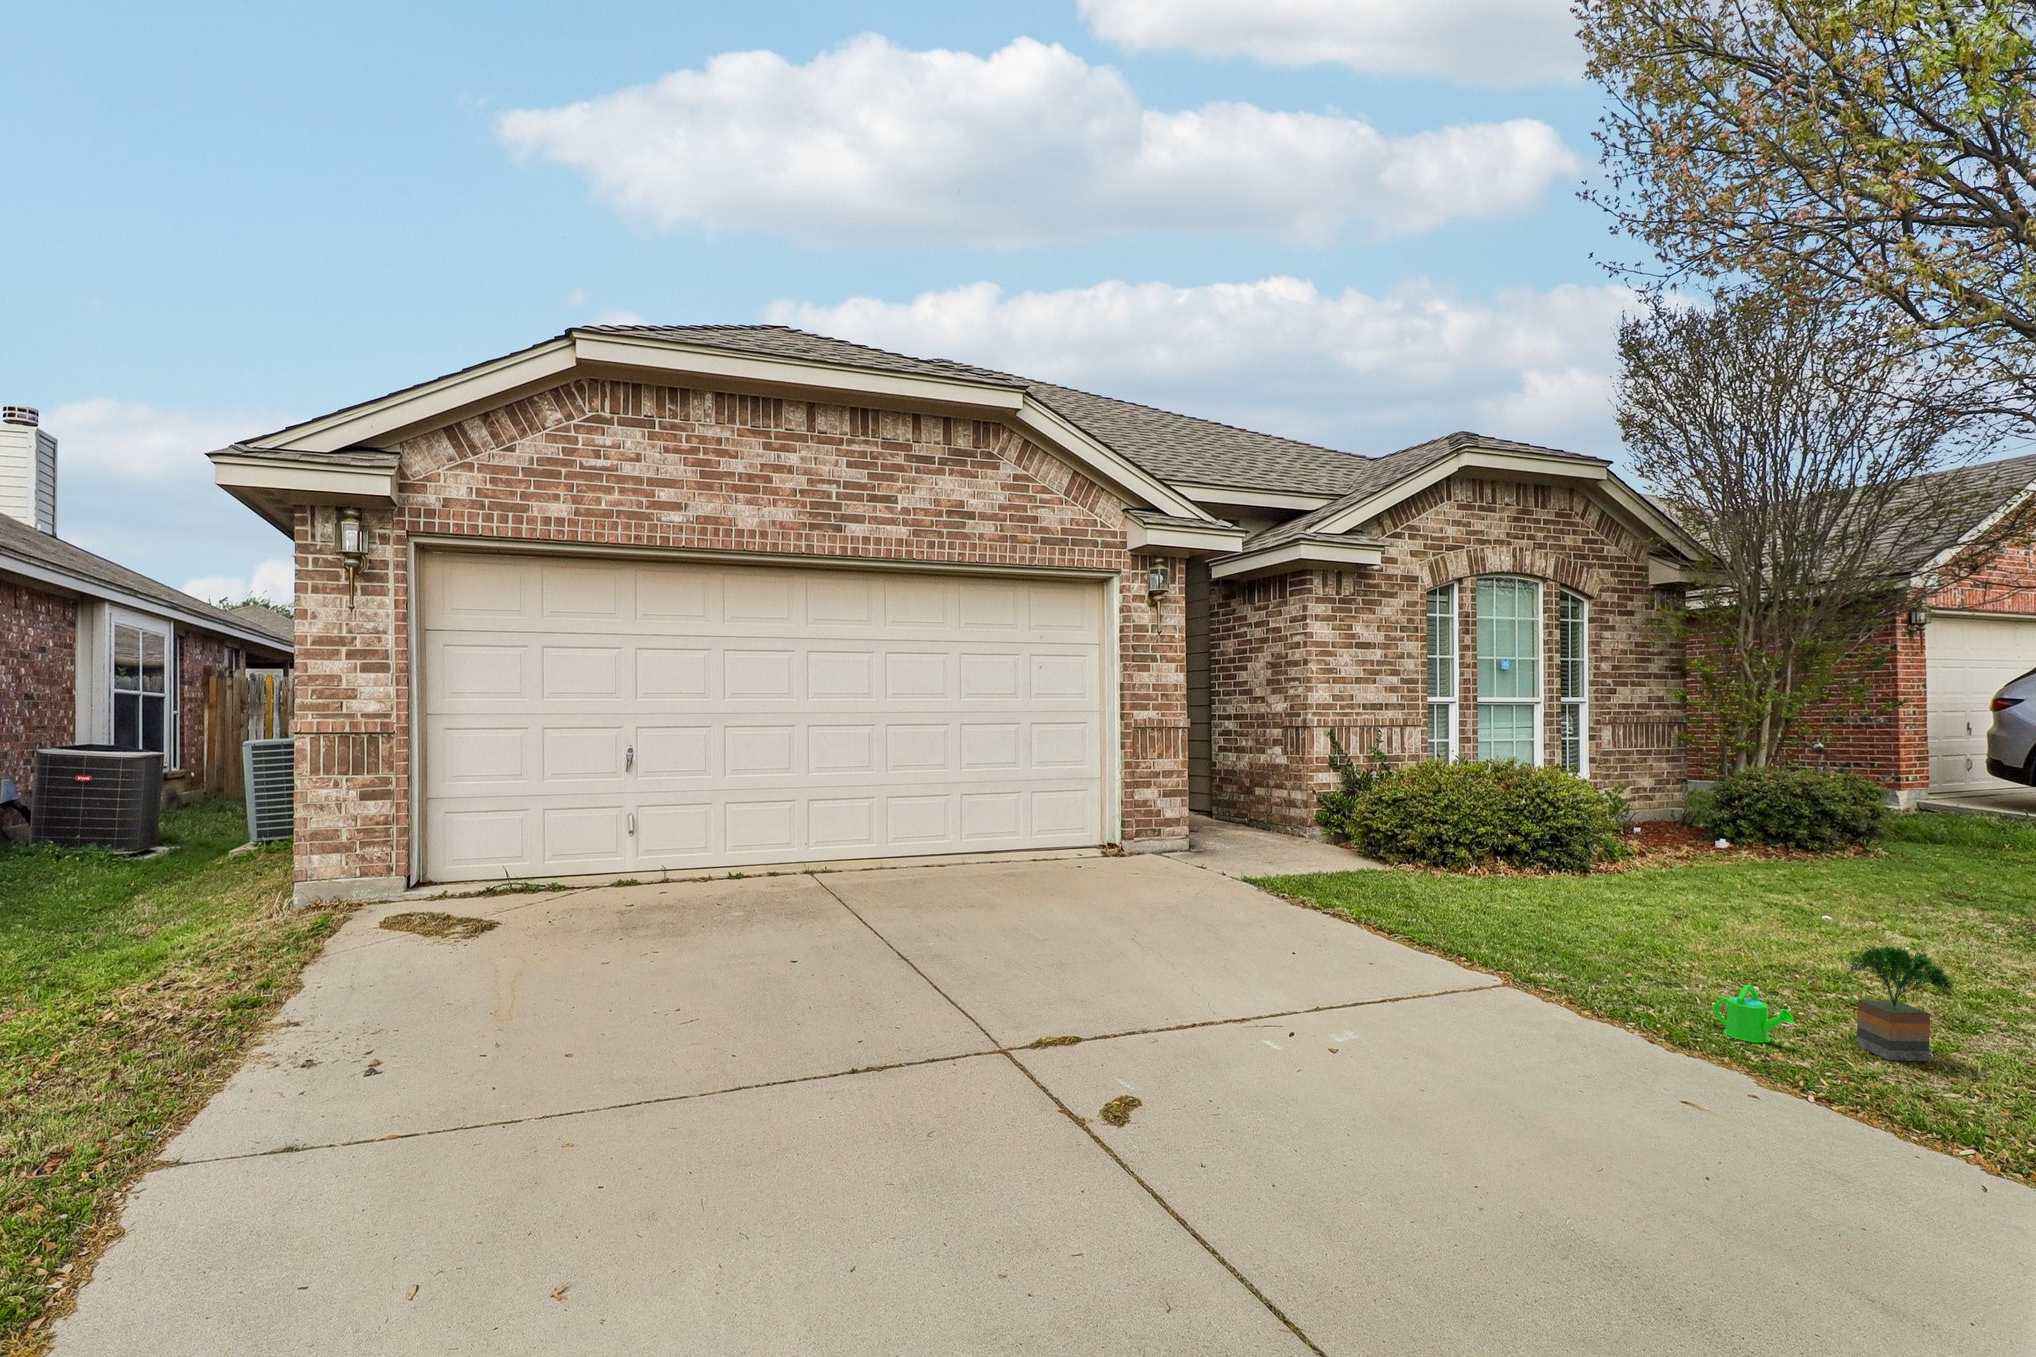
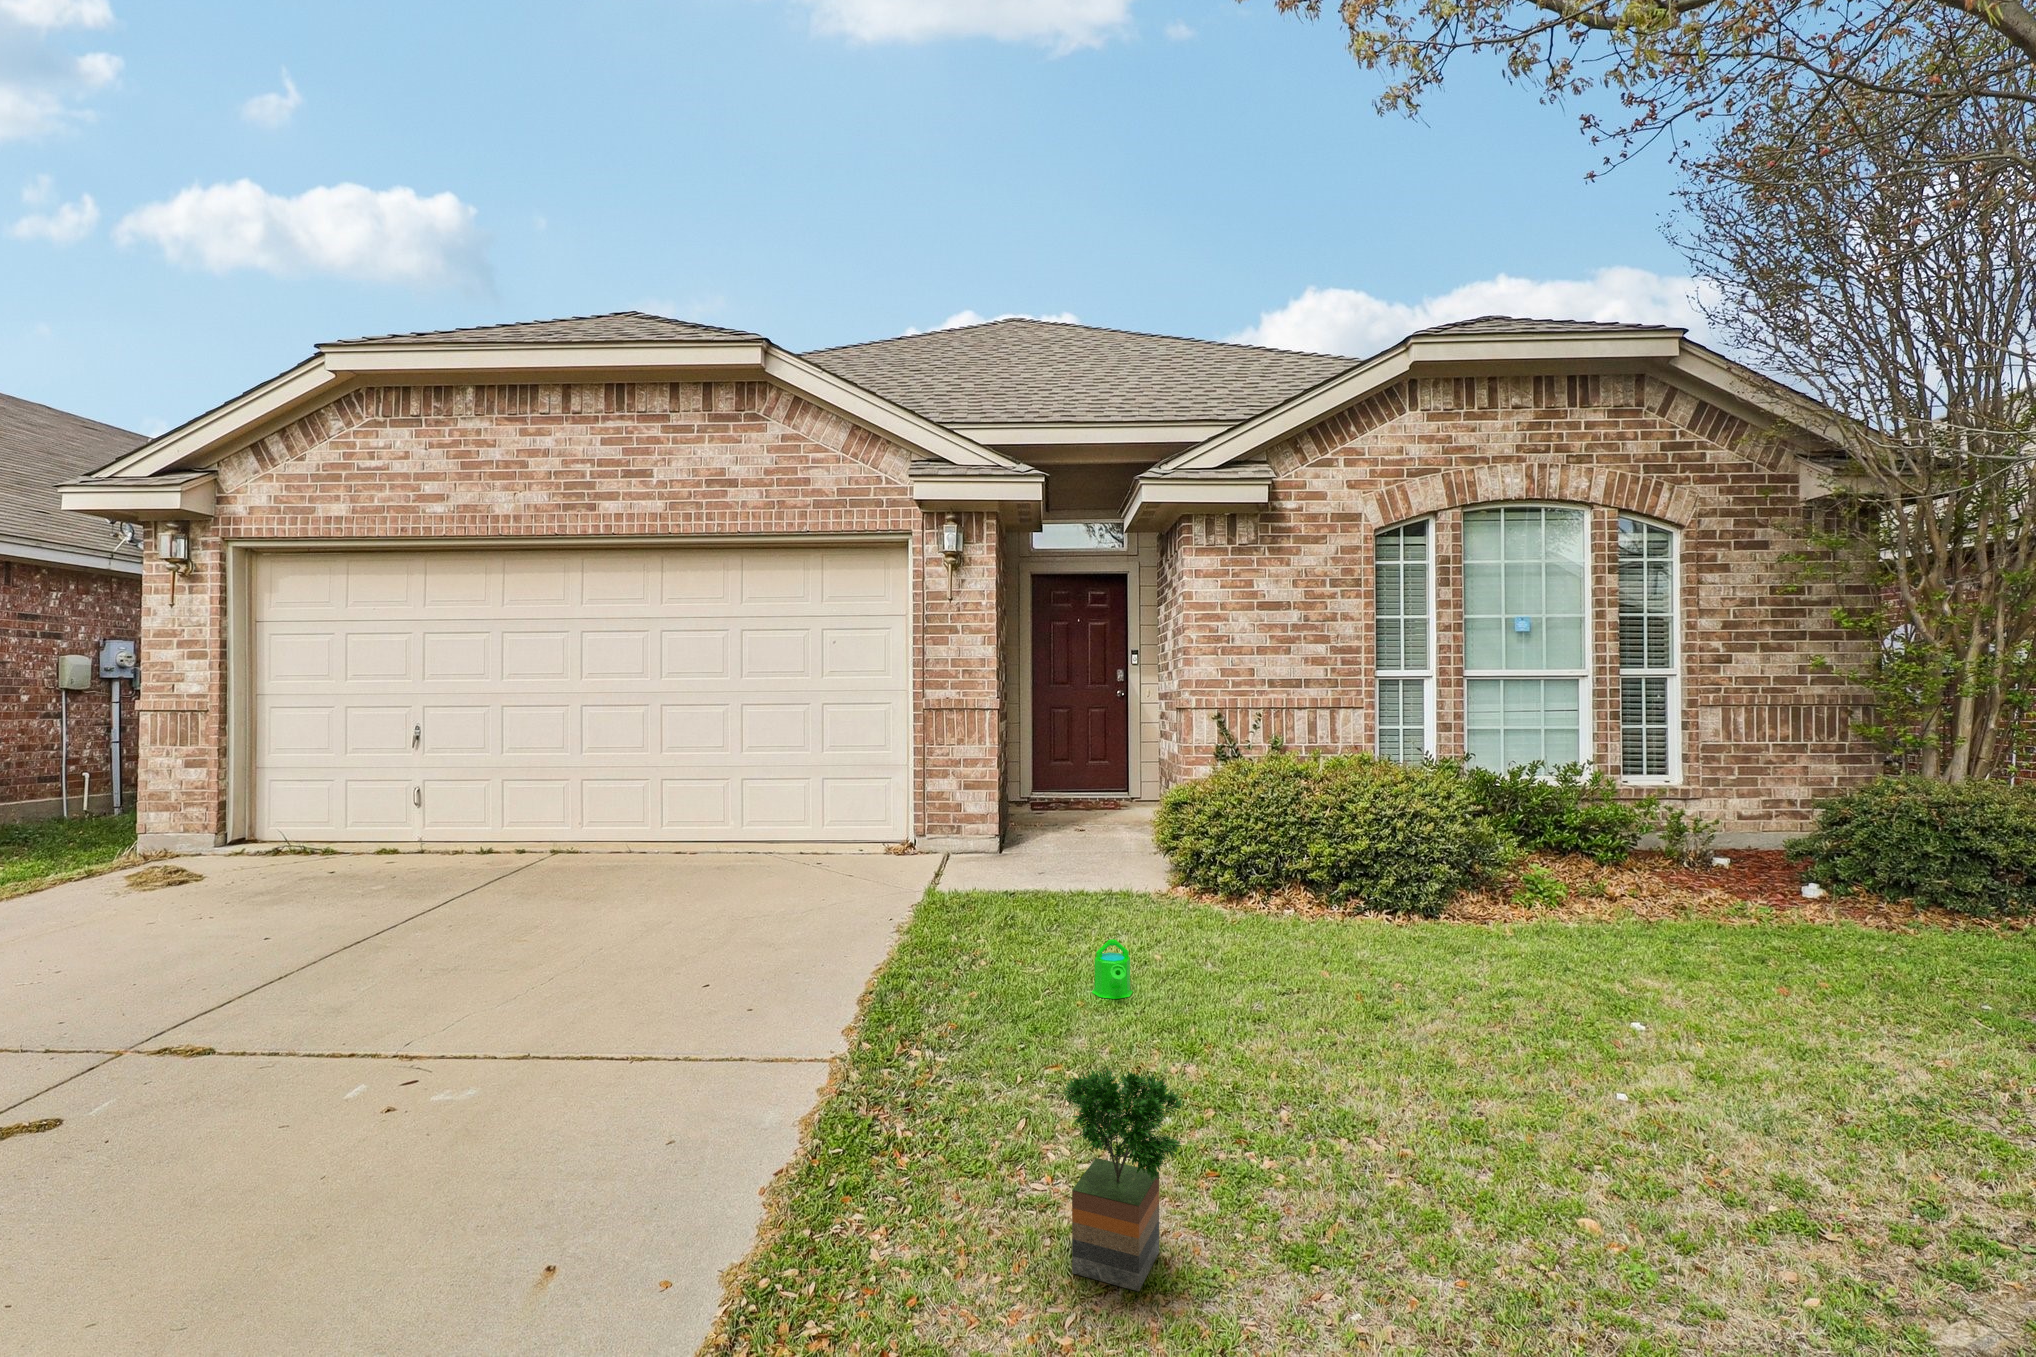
watering can: present [1712,984,1794,1043] -> present [1092,939,1133,999]

